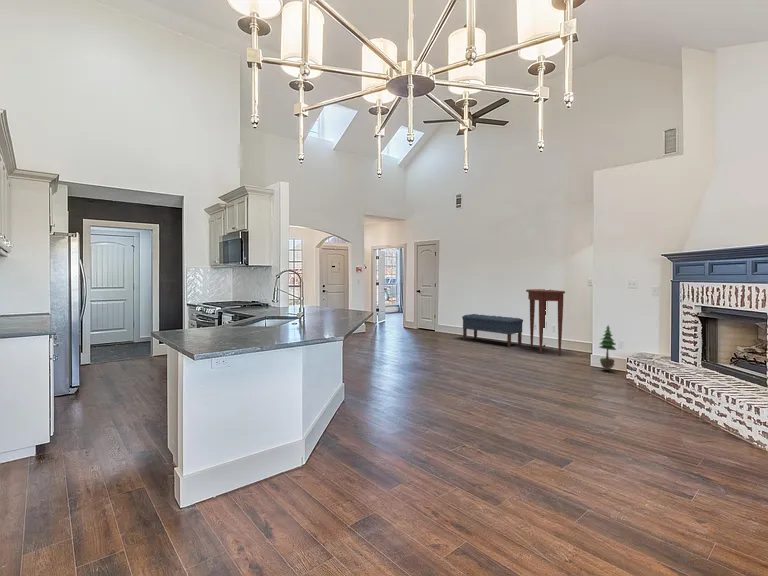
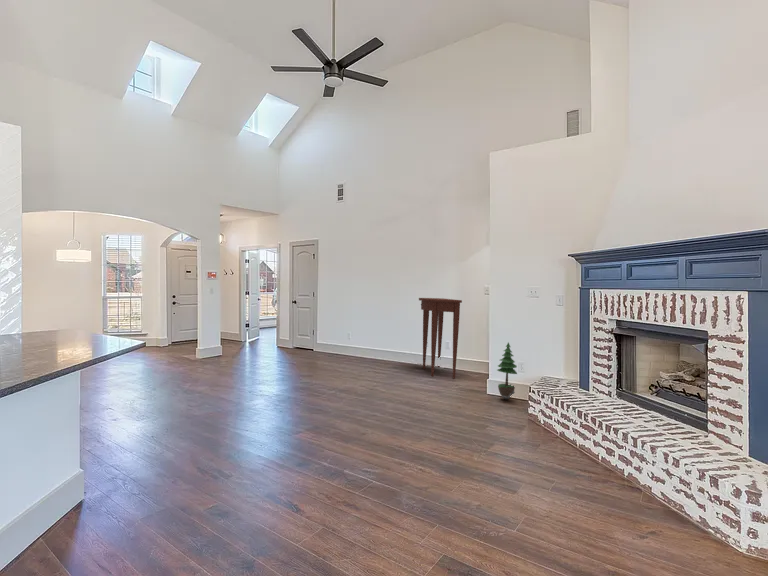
bench: present [462,314,523,347] -> none [346,327,416,368]

